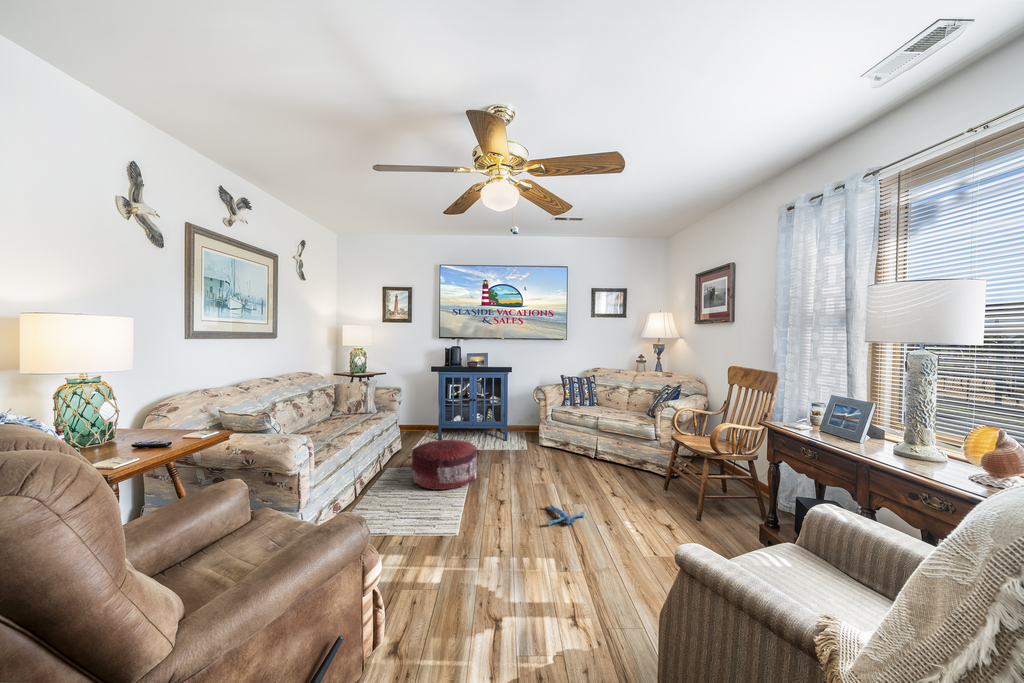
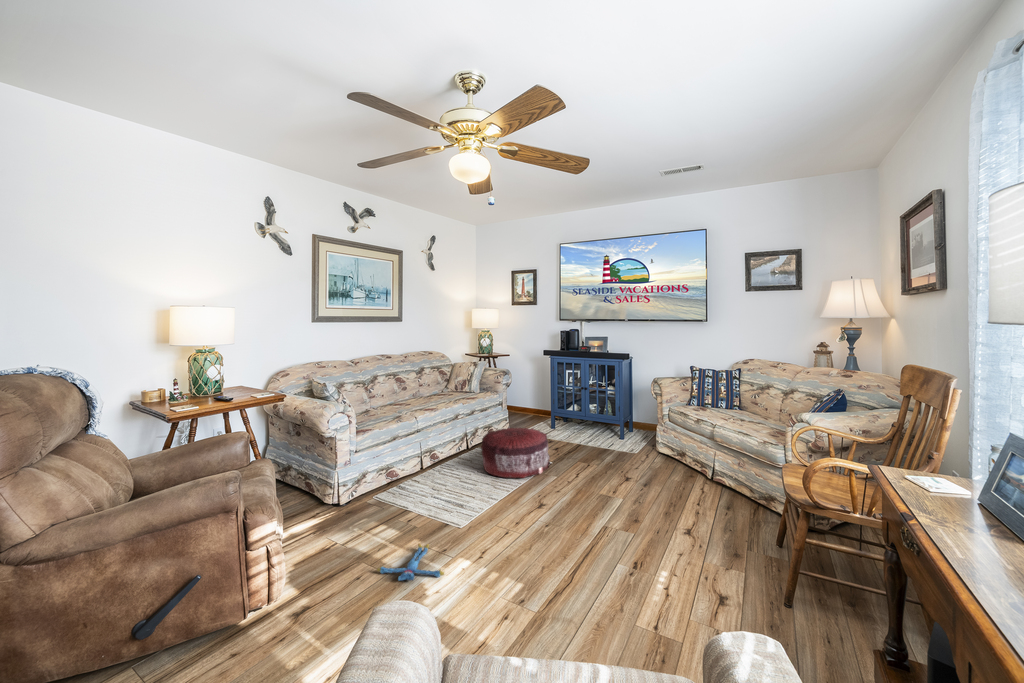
plush toy: present [545,503,586,525] -> present [377,544,444,580]

